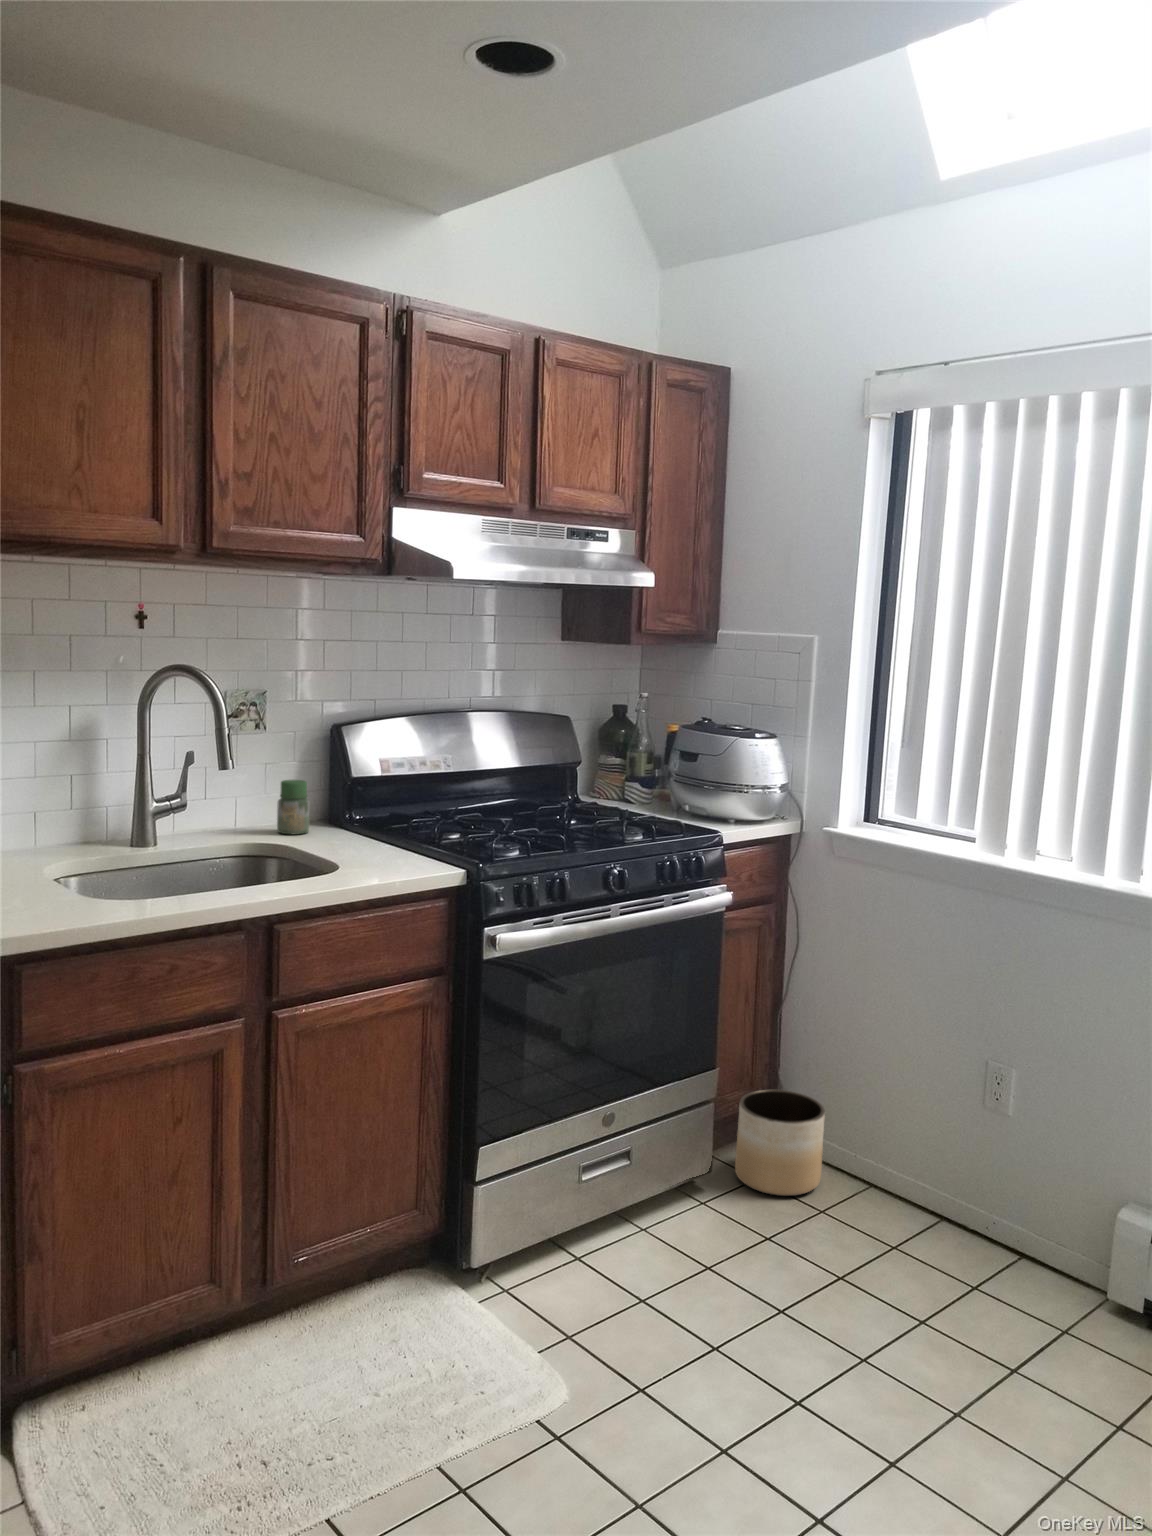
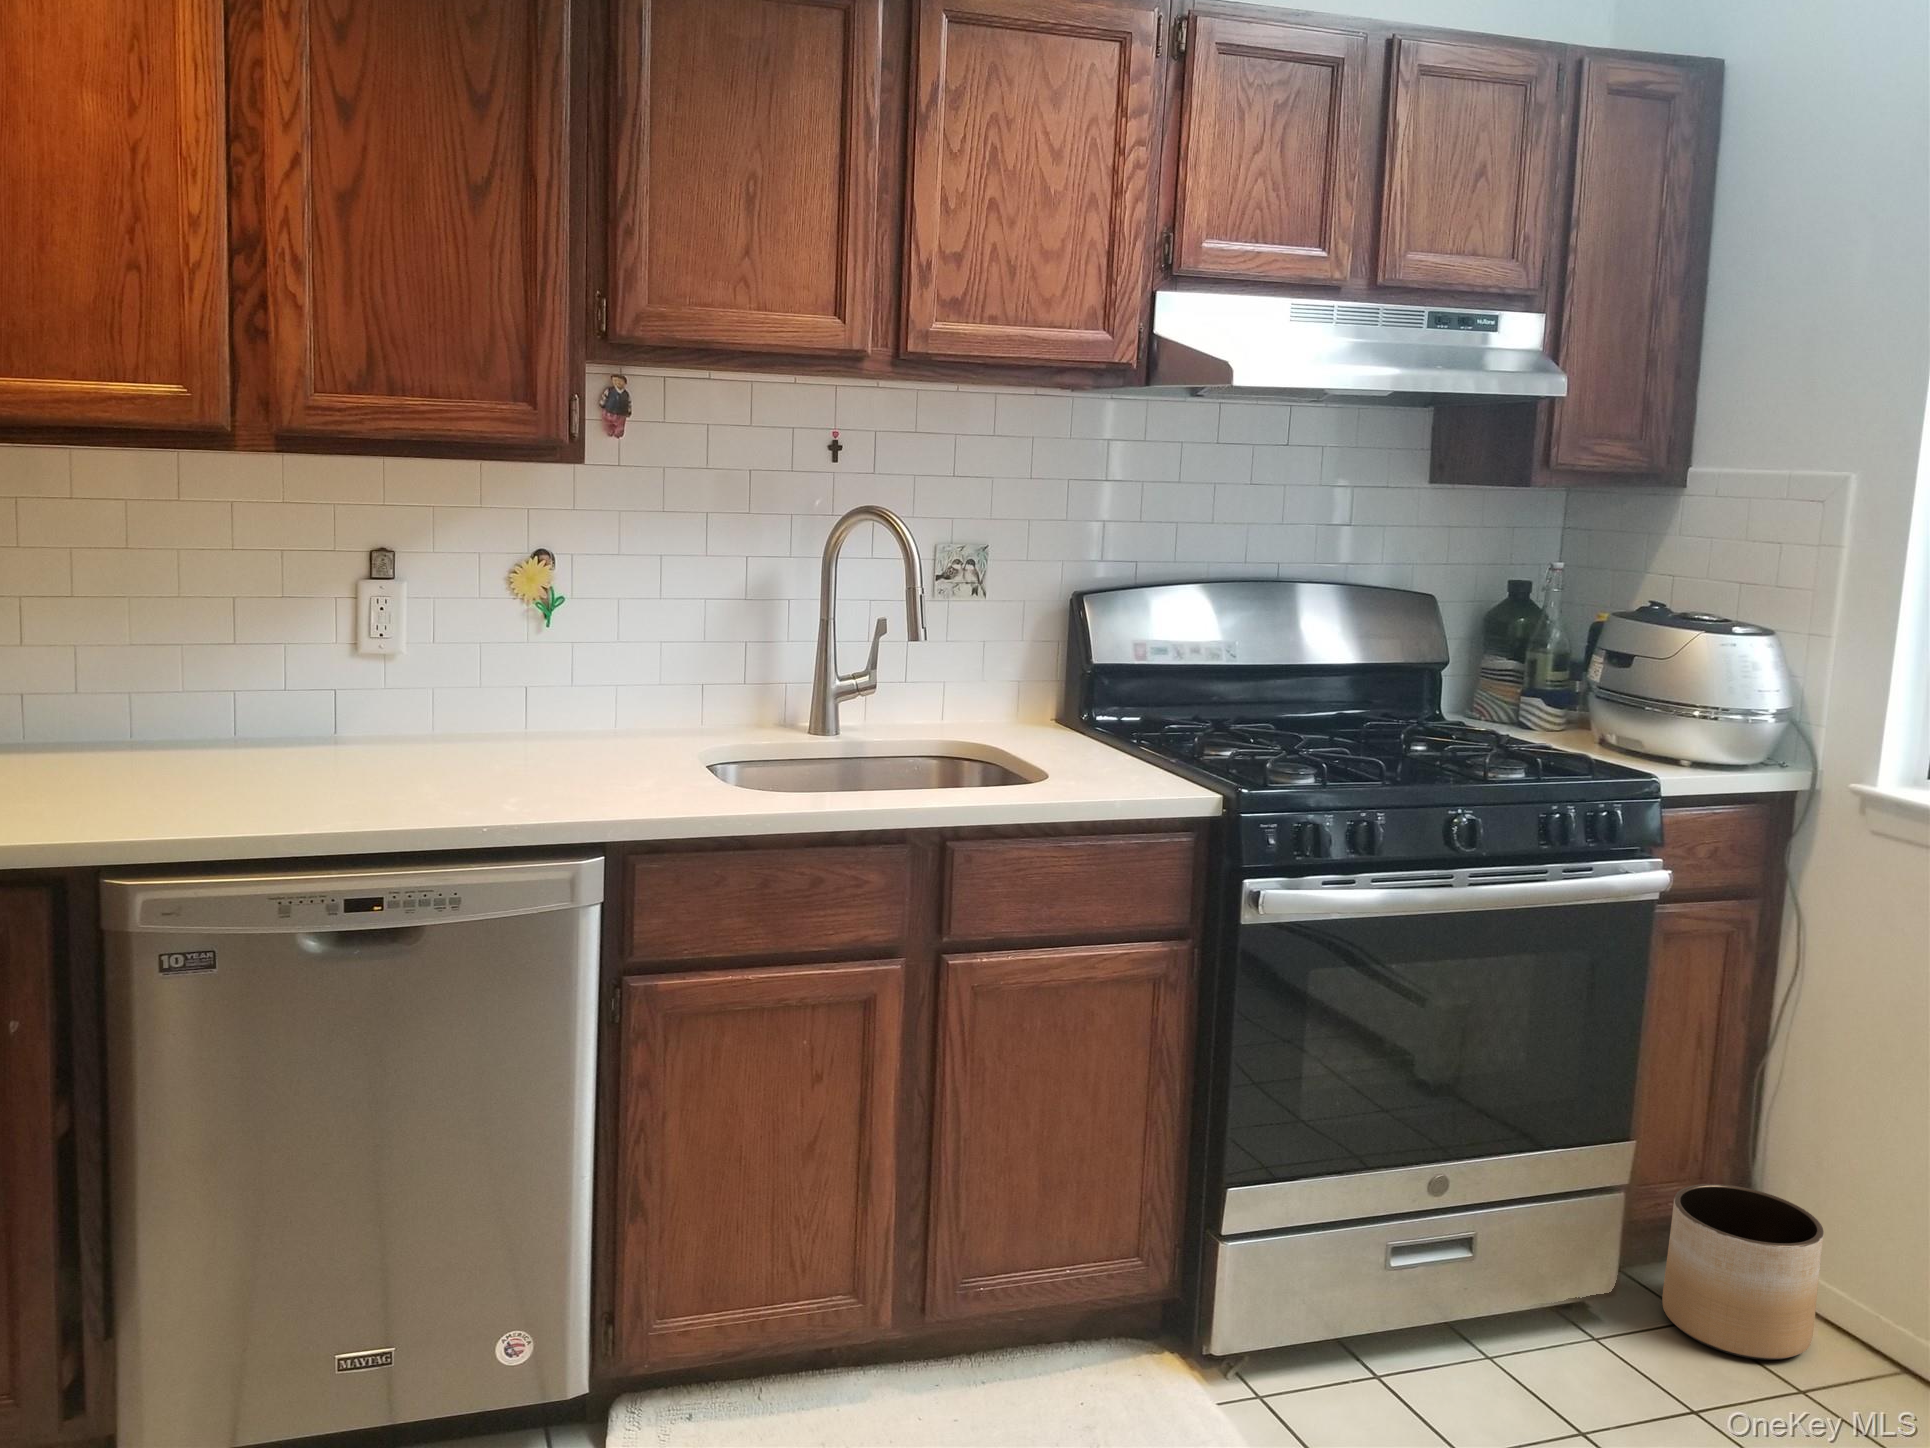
jar: present [277,780,310,834] -> none [997,664,1040,736]

